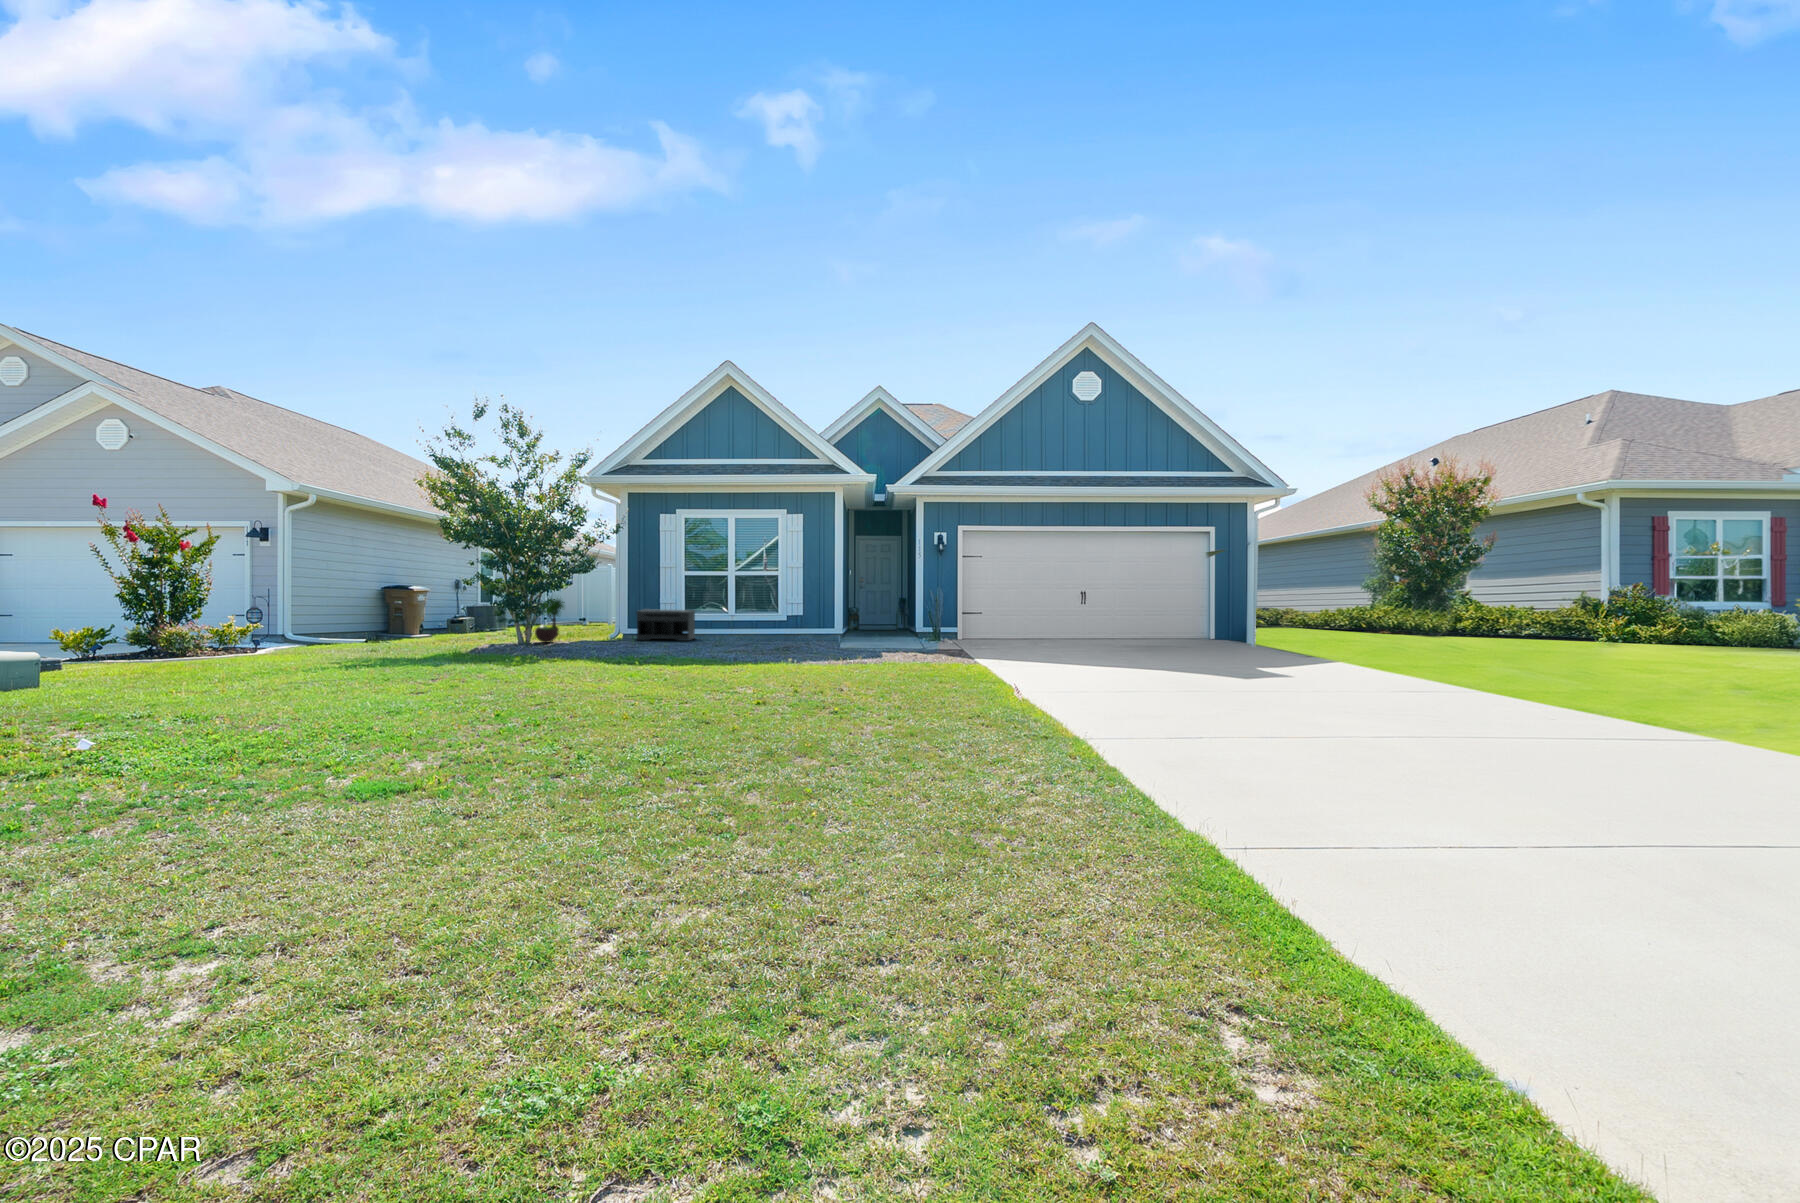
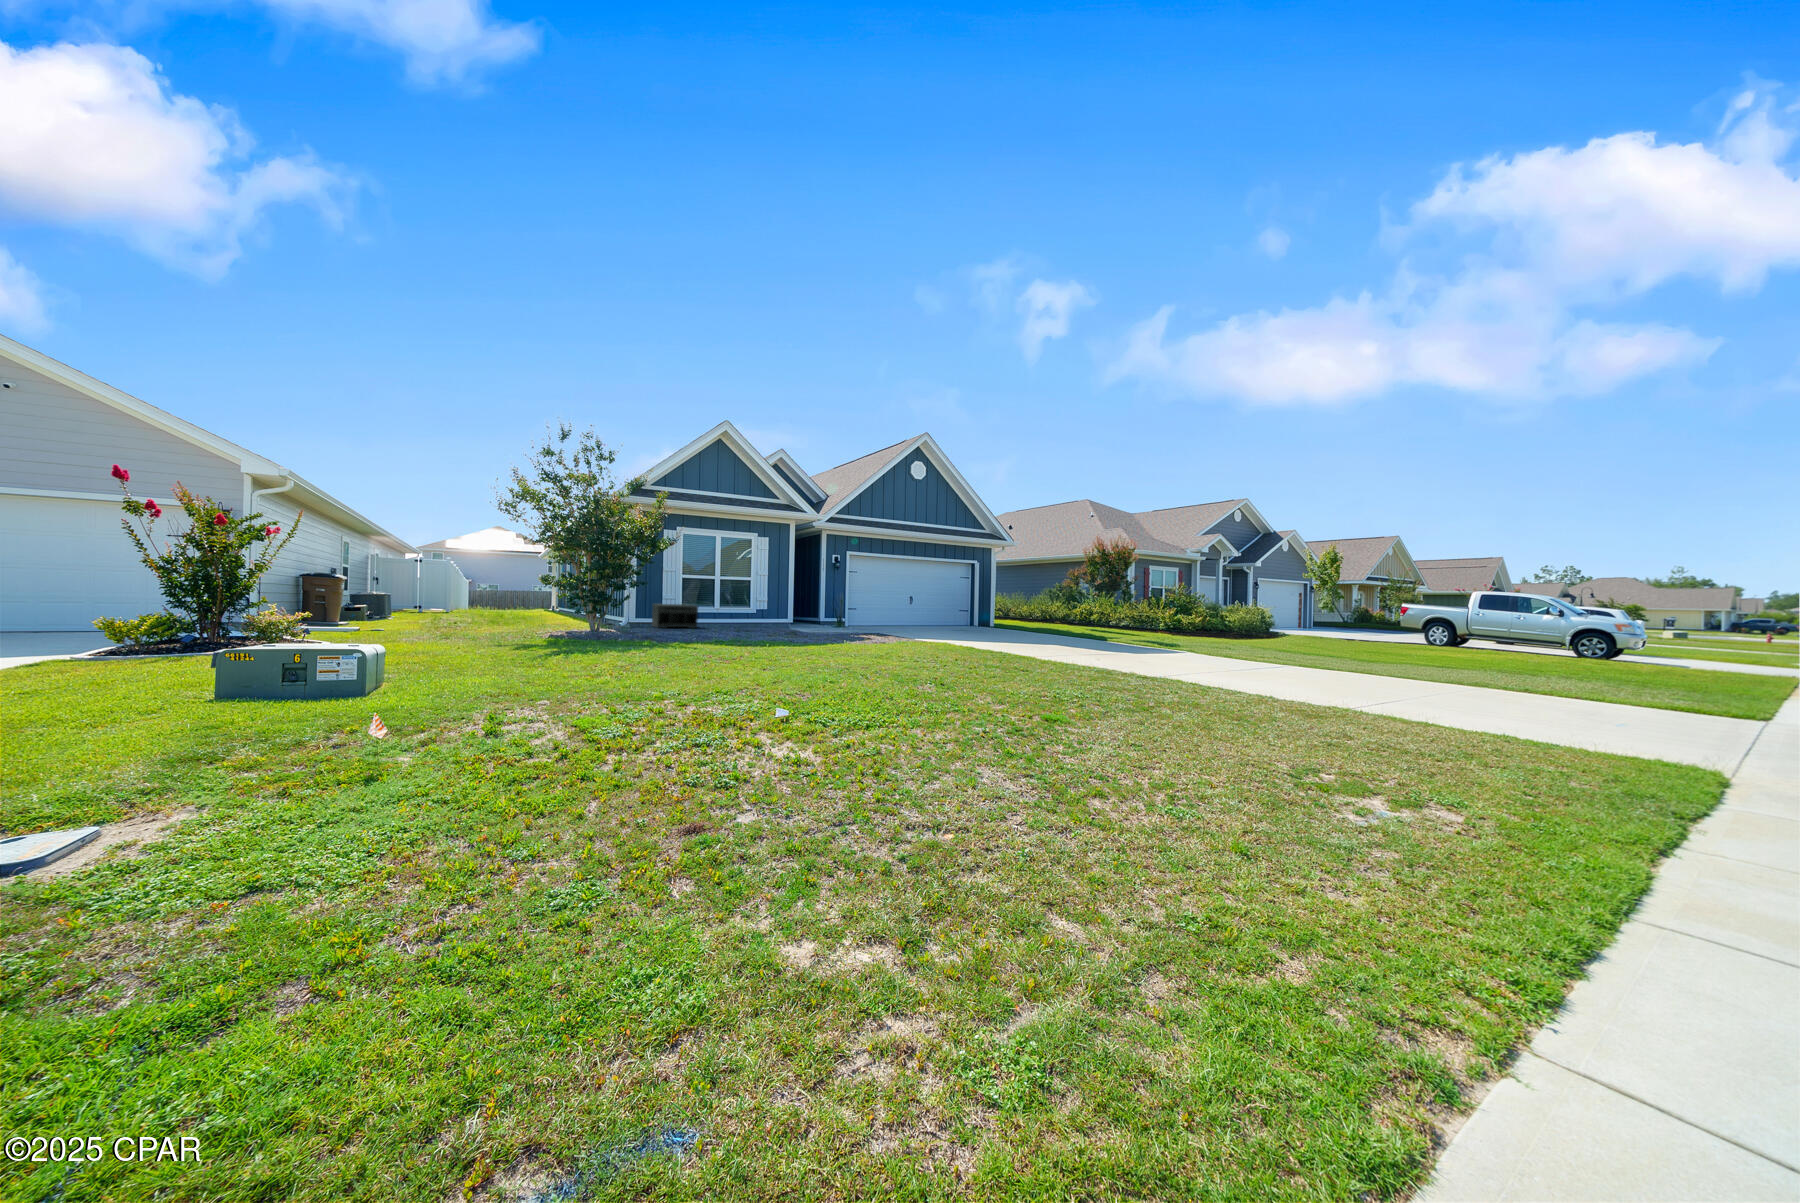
potted tree: present [535,598,565,643] -> none [596,590,625,630]

